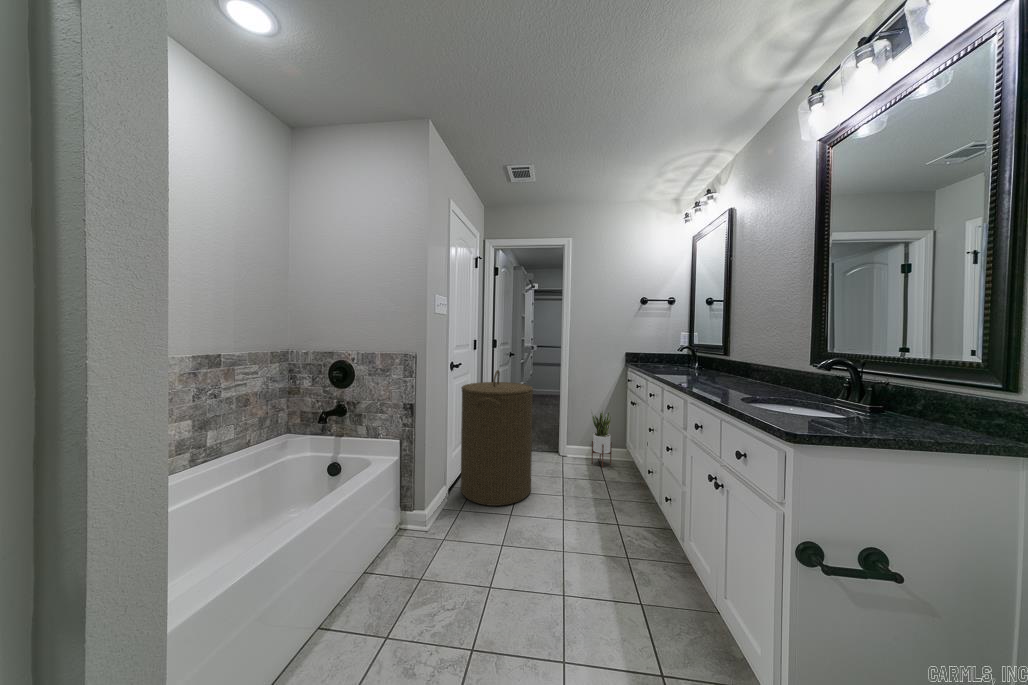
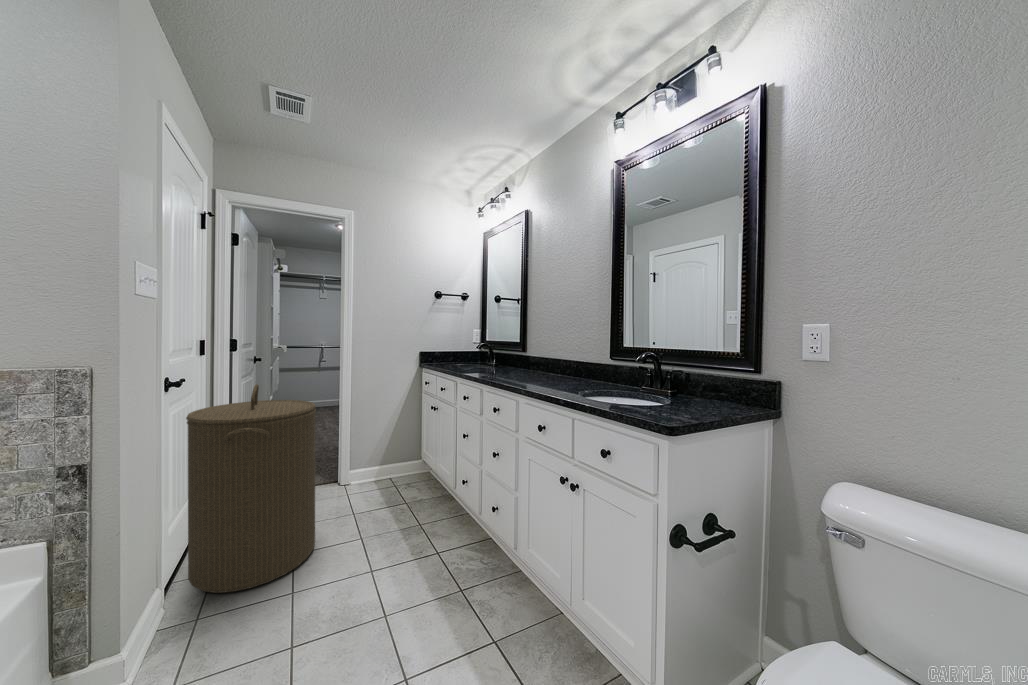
potted plant: present [591,409,612,468] -> none [384,417,408,486]

